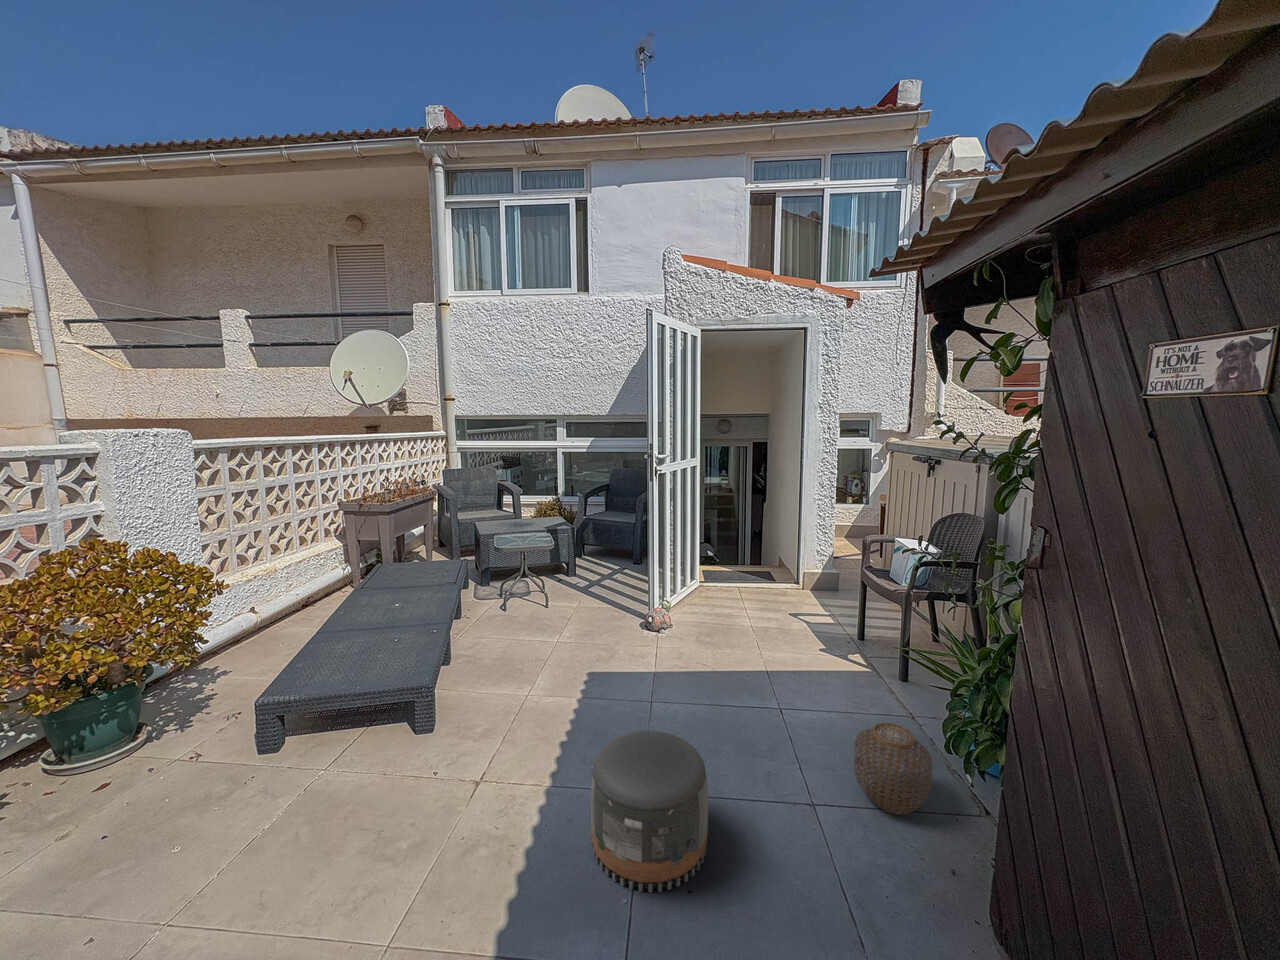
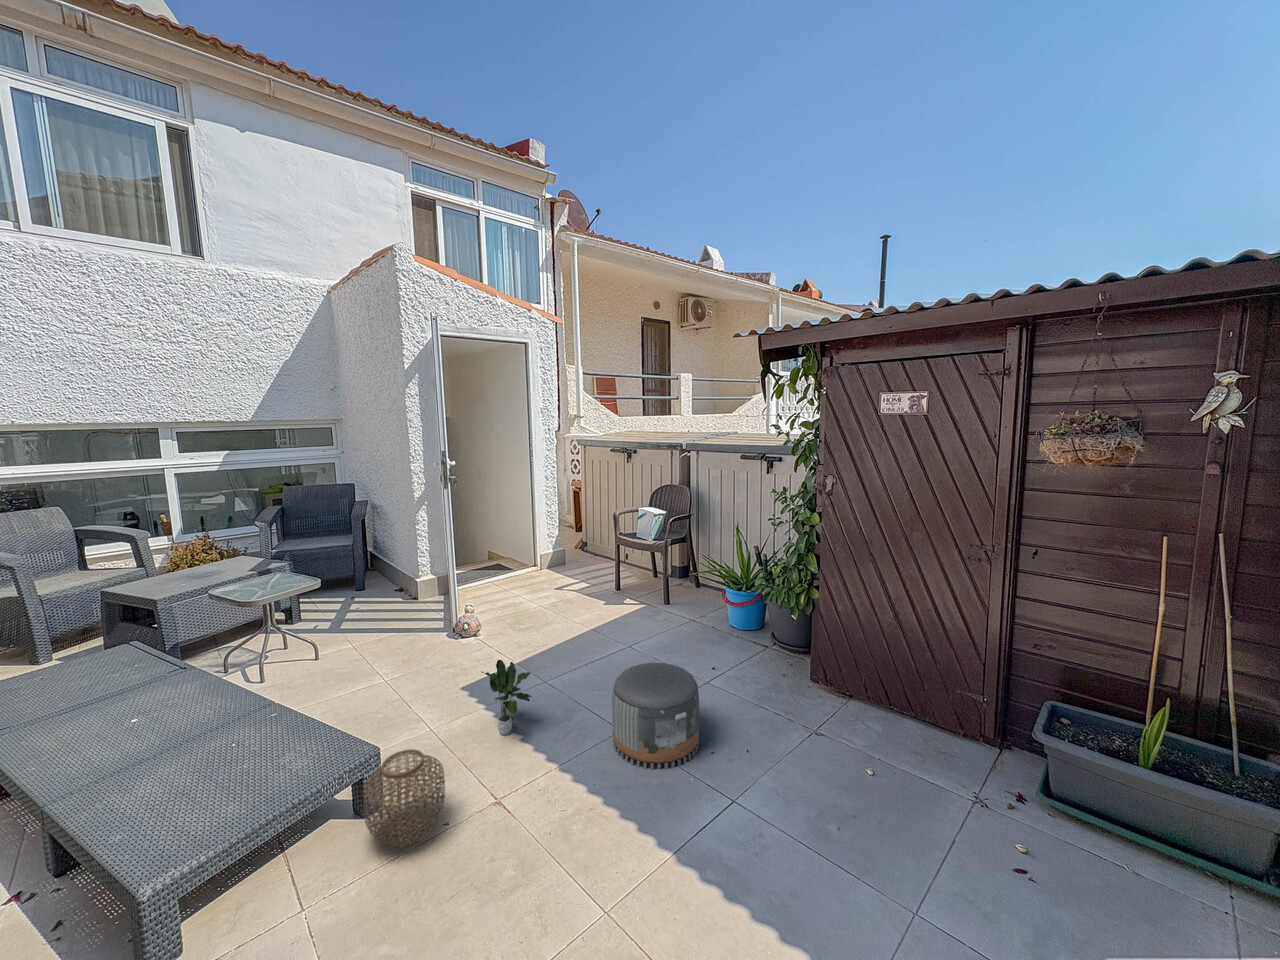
potted plant: none [529,661,582,740] -> present [482,660,531,735]
woven basket: present [854,723,932,815] -> present [363,749,445,847]

